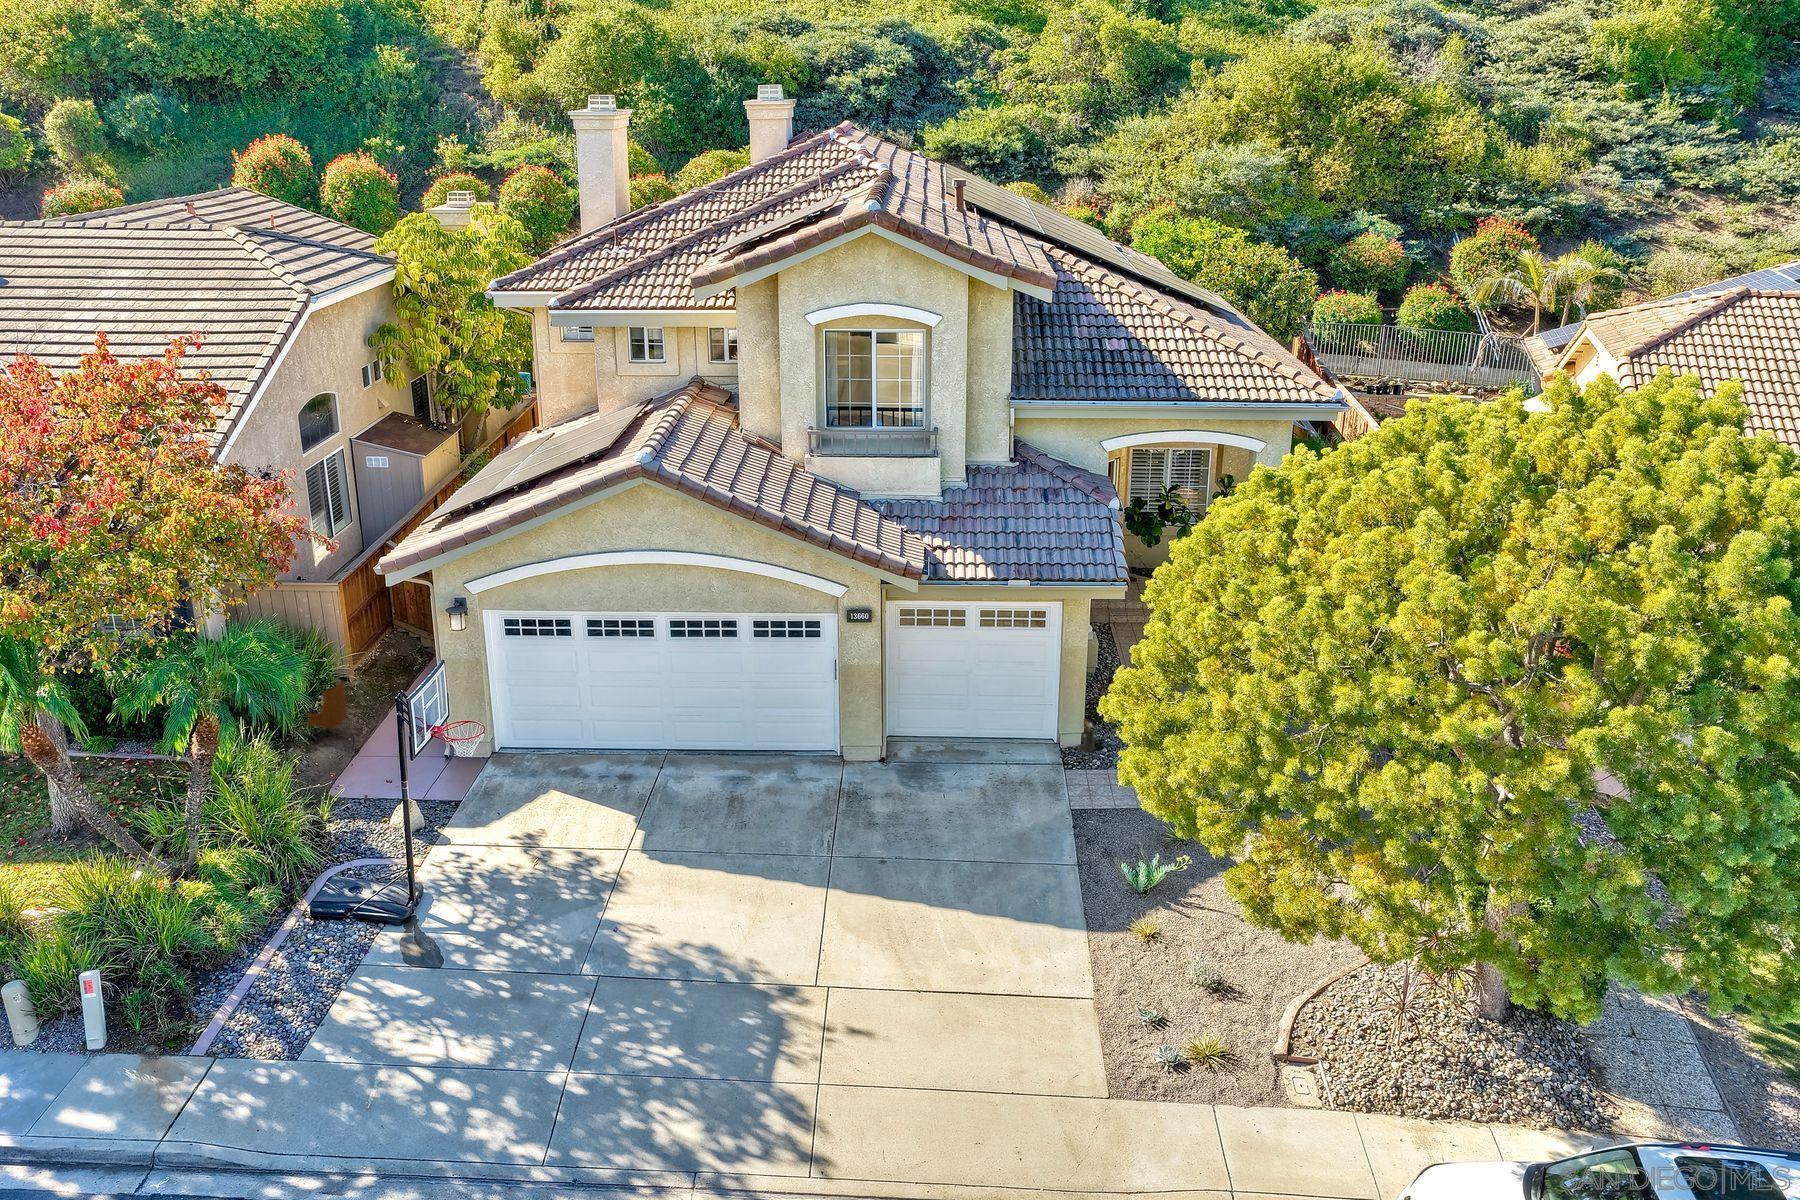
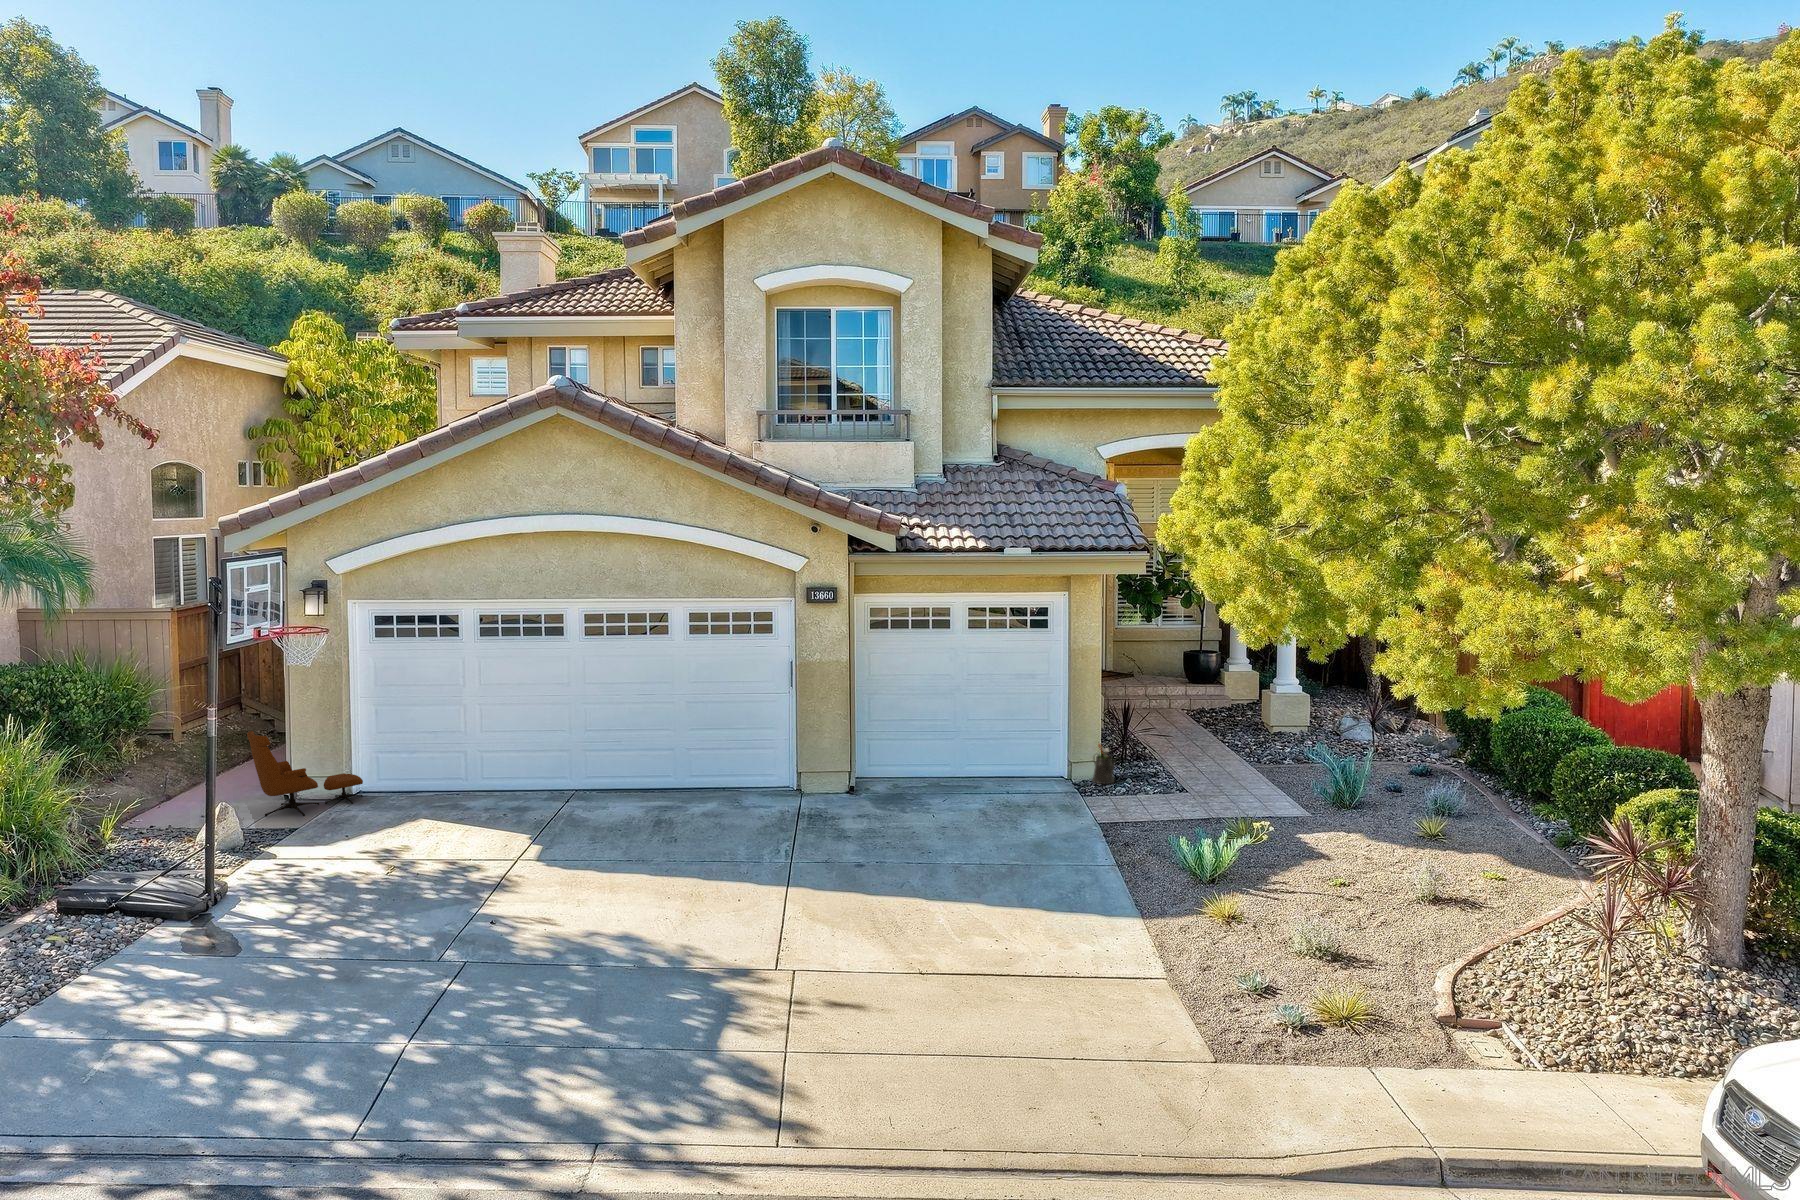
lounge chair: present [306,682,346,738] -> present [247,731,363,816]

